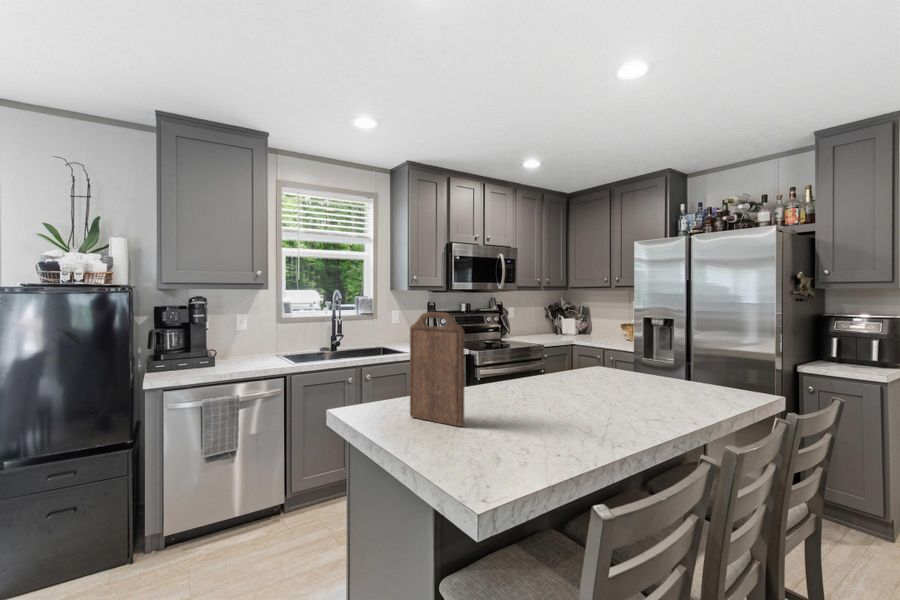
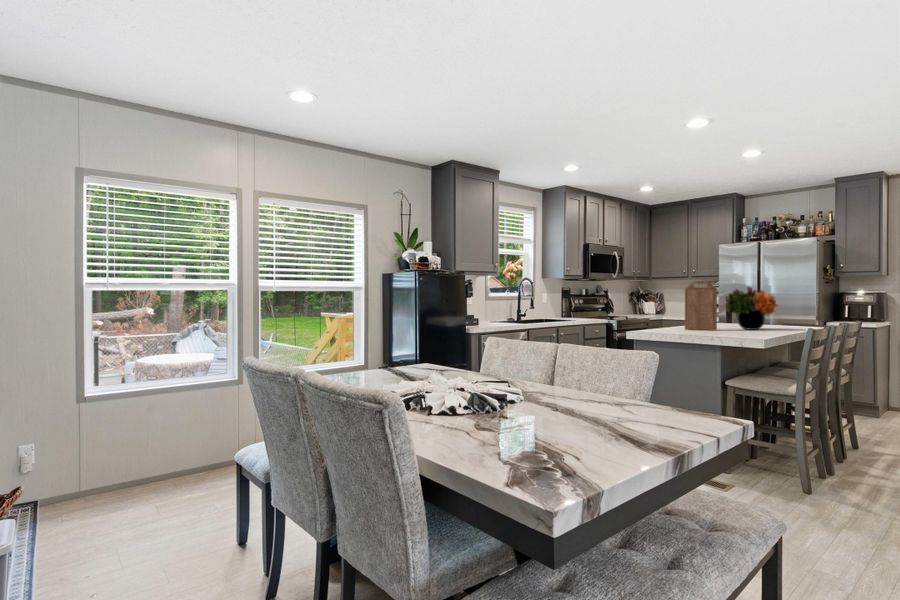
flower arrangement: none [504,324,618,422] -> present [724,287,778,330]

